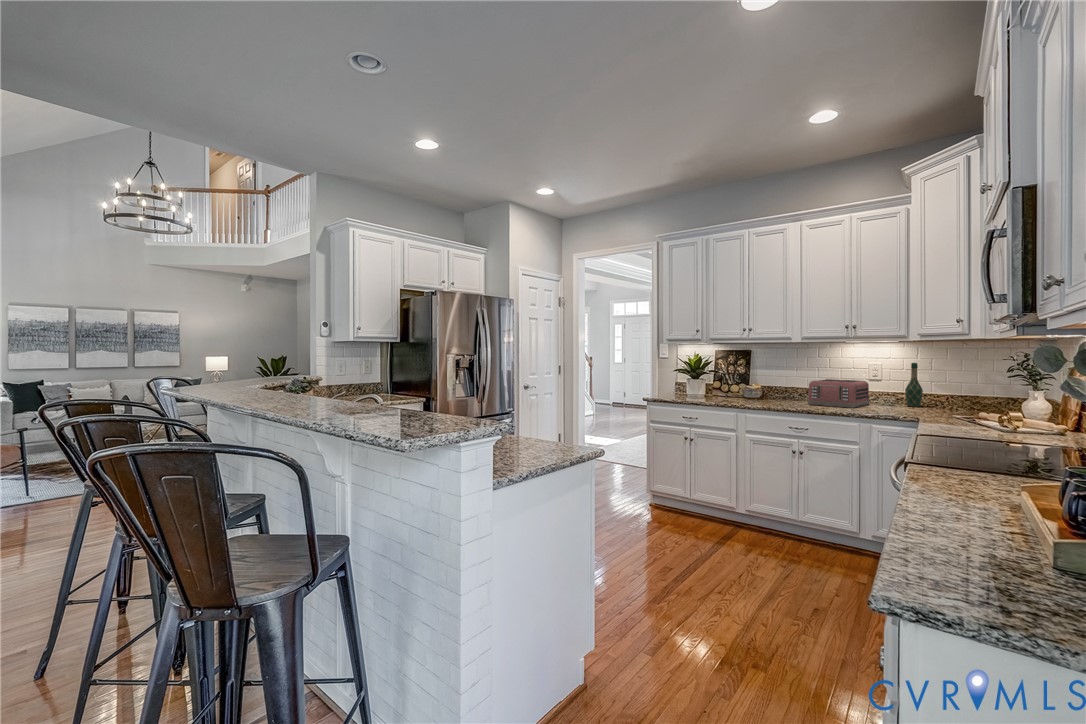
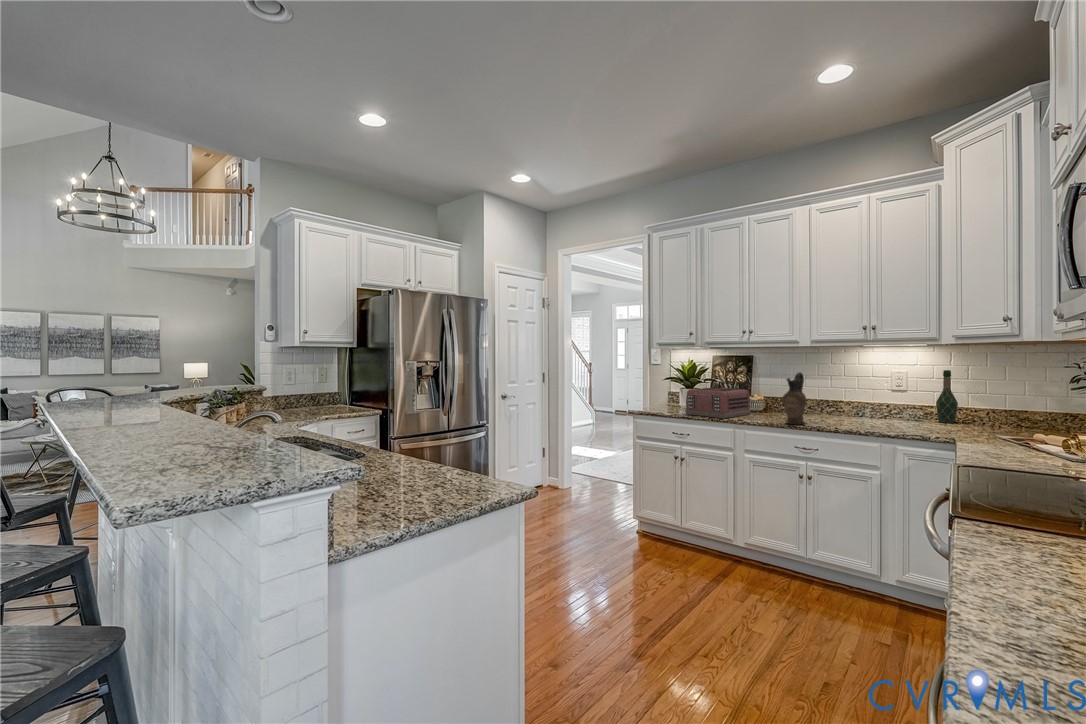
ceramic pitcher: none [778,364,799,408] -> present [782,372,806,424]
toaster: present [807,379,870,408] -> present [685,387,751,418]

